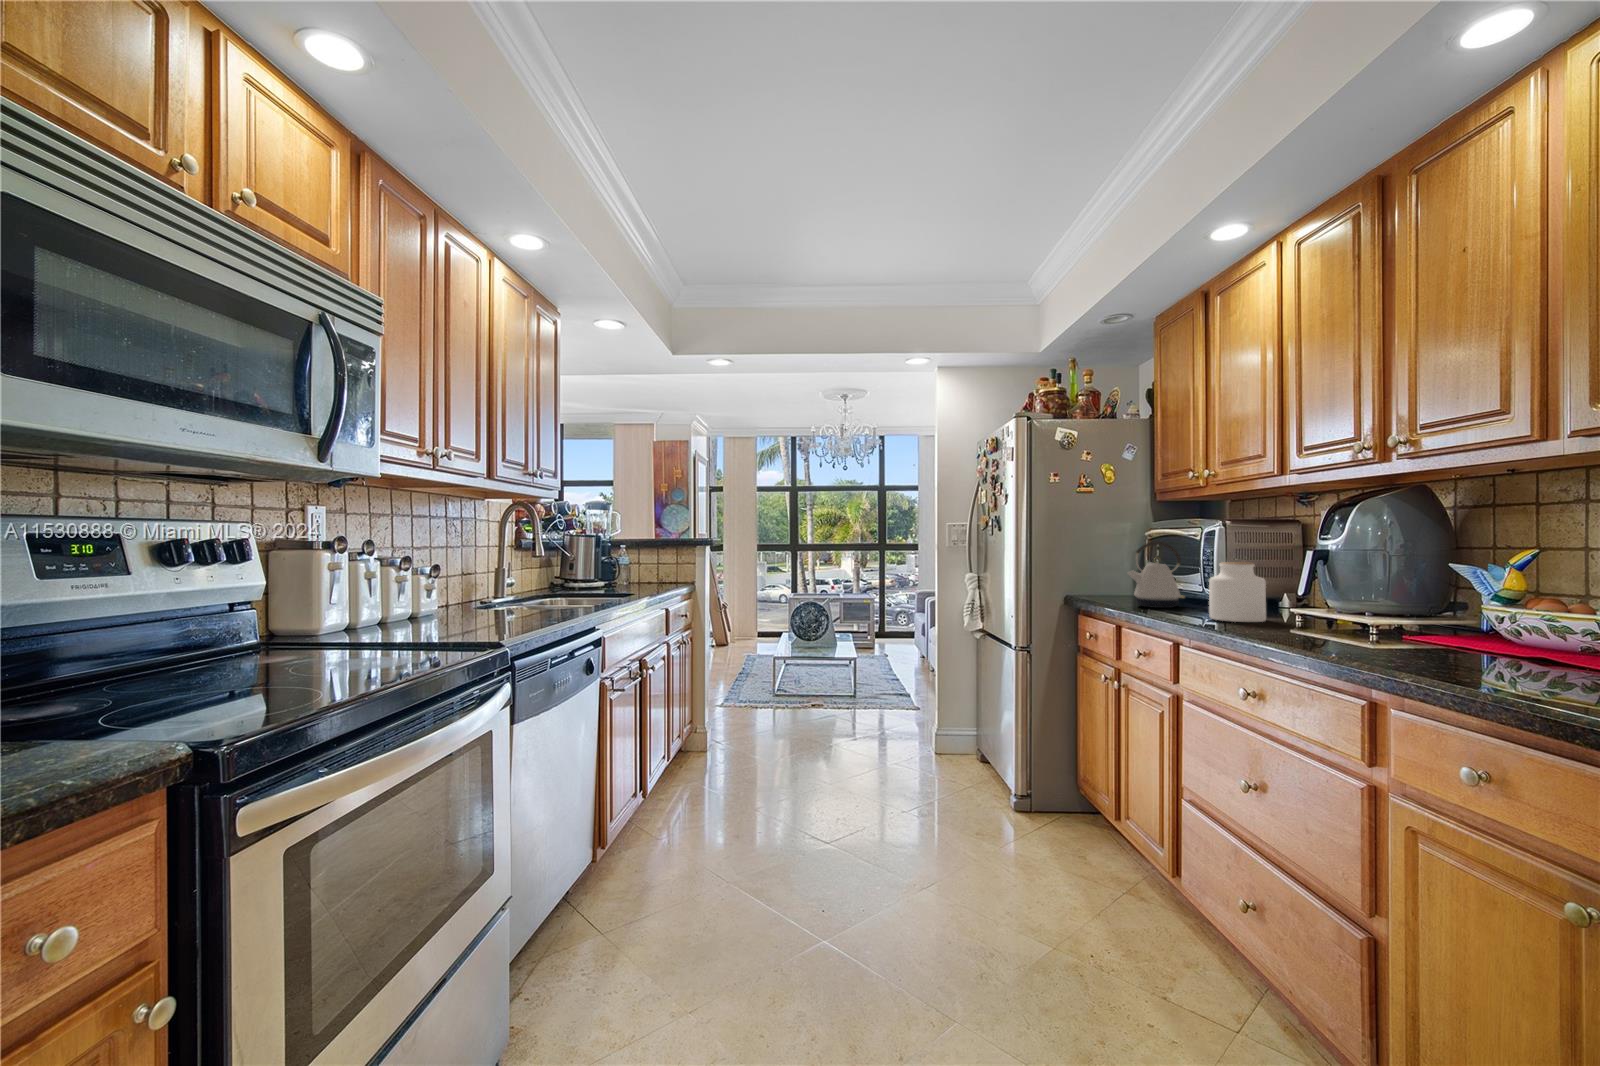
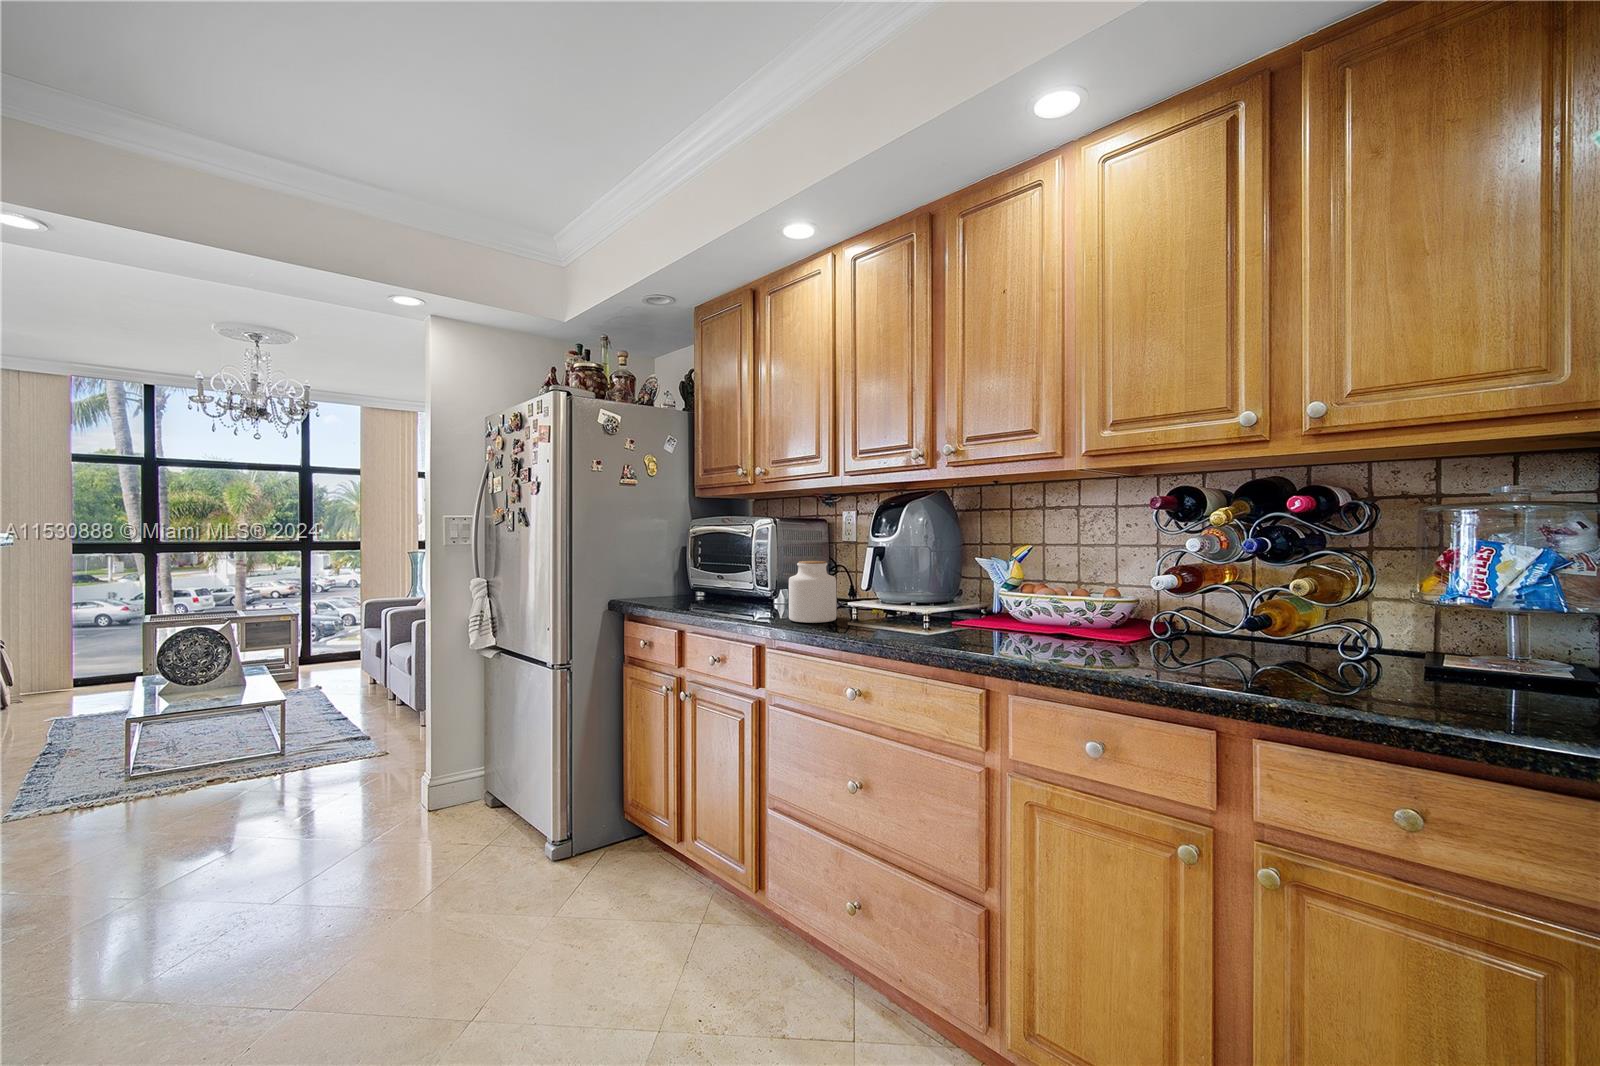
kettle: present [1128,542,1184,608] -> none [687,539,740,610]

